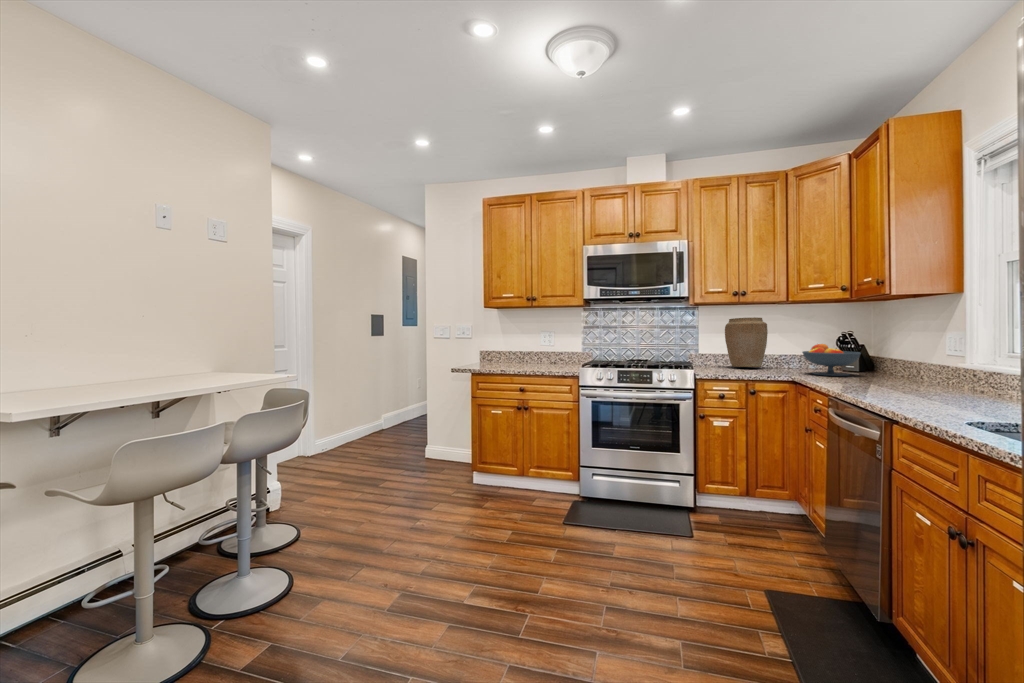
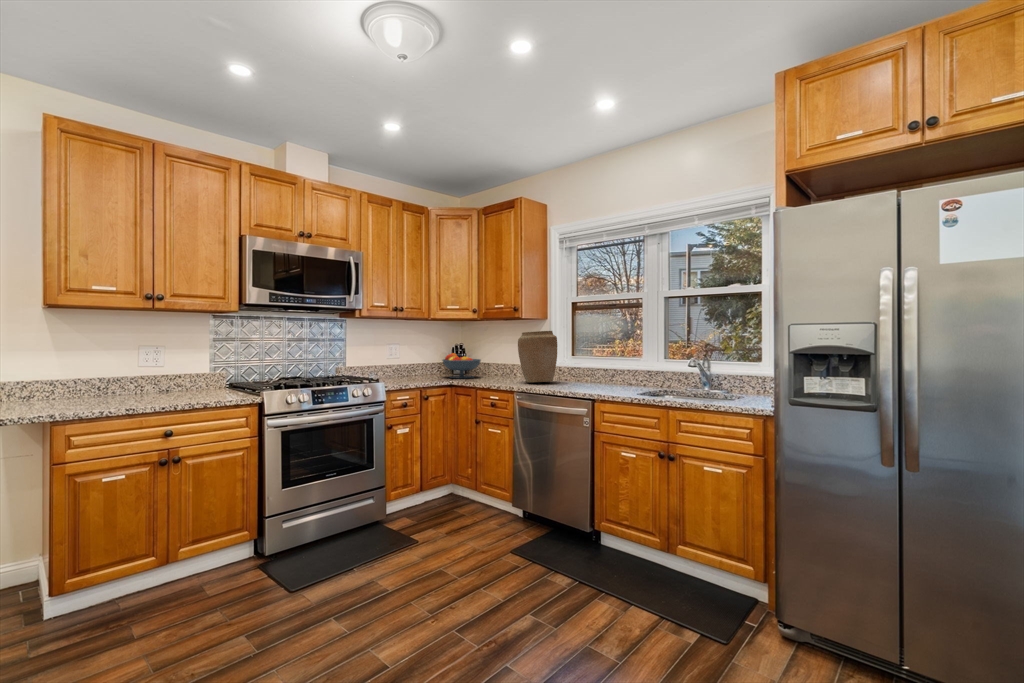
vase: present [725,317,768,367] -> present [518,331,557,383]

